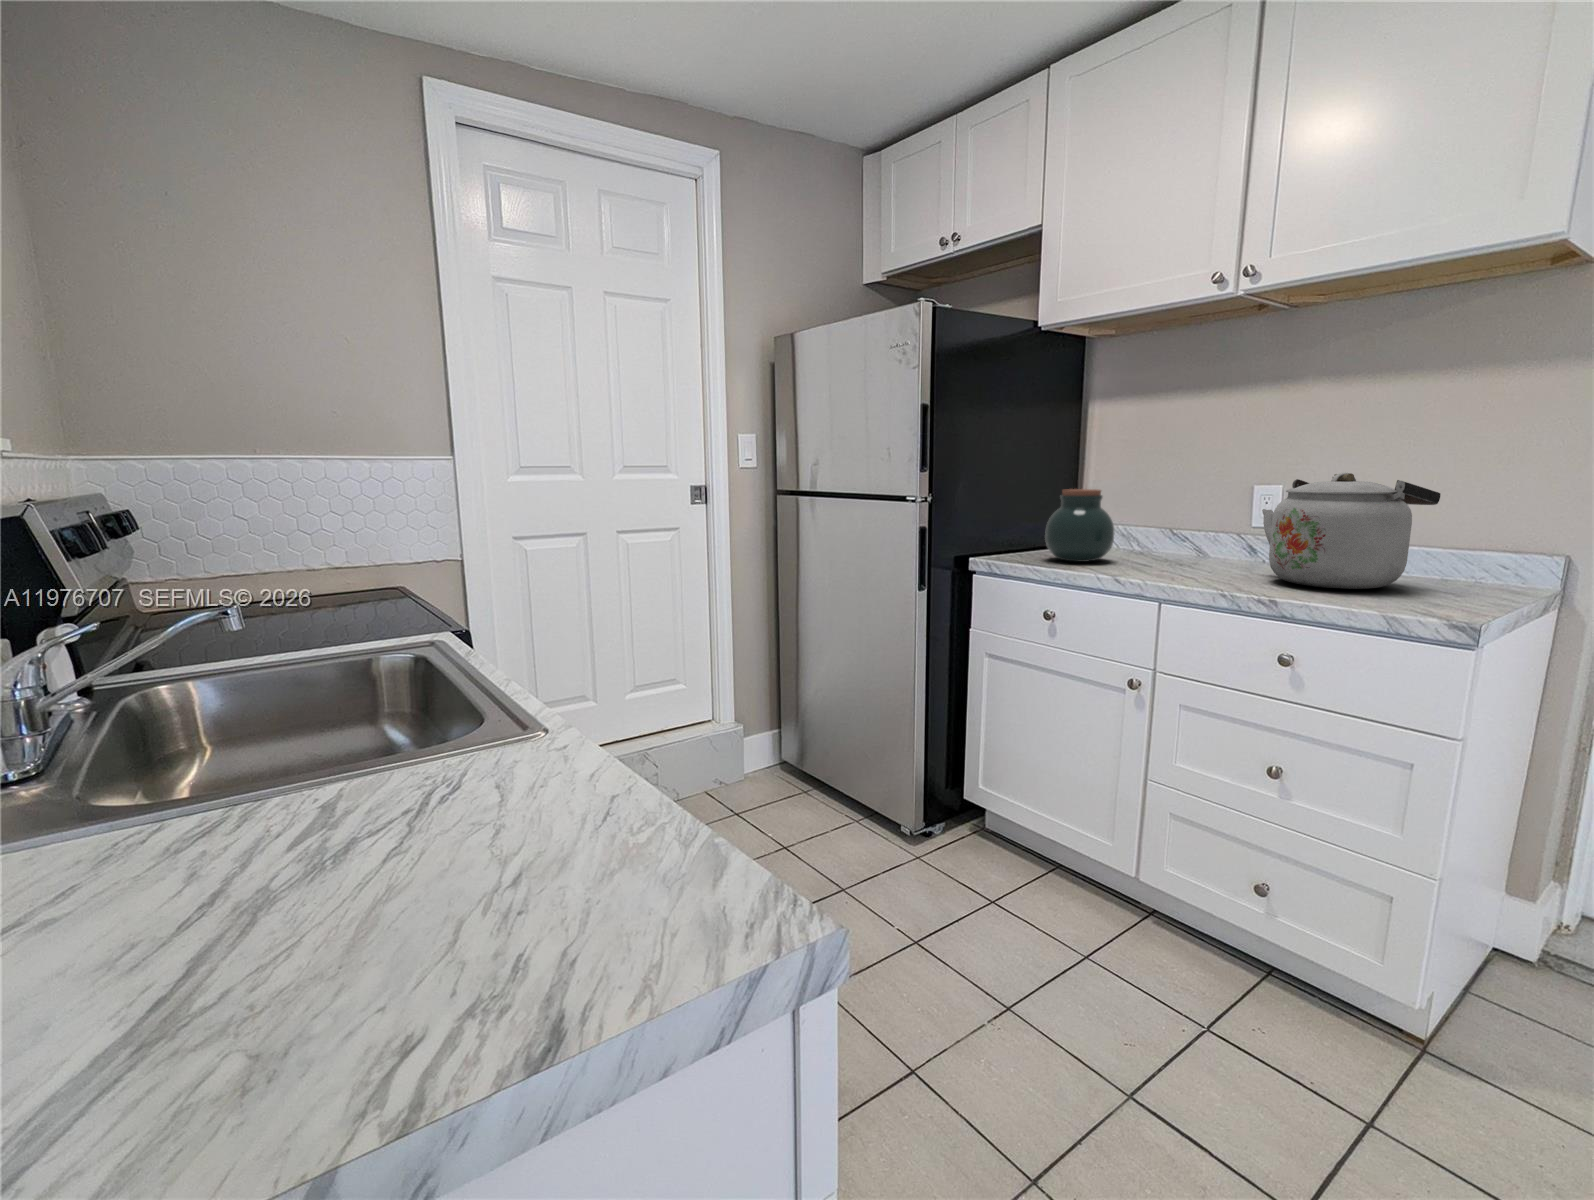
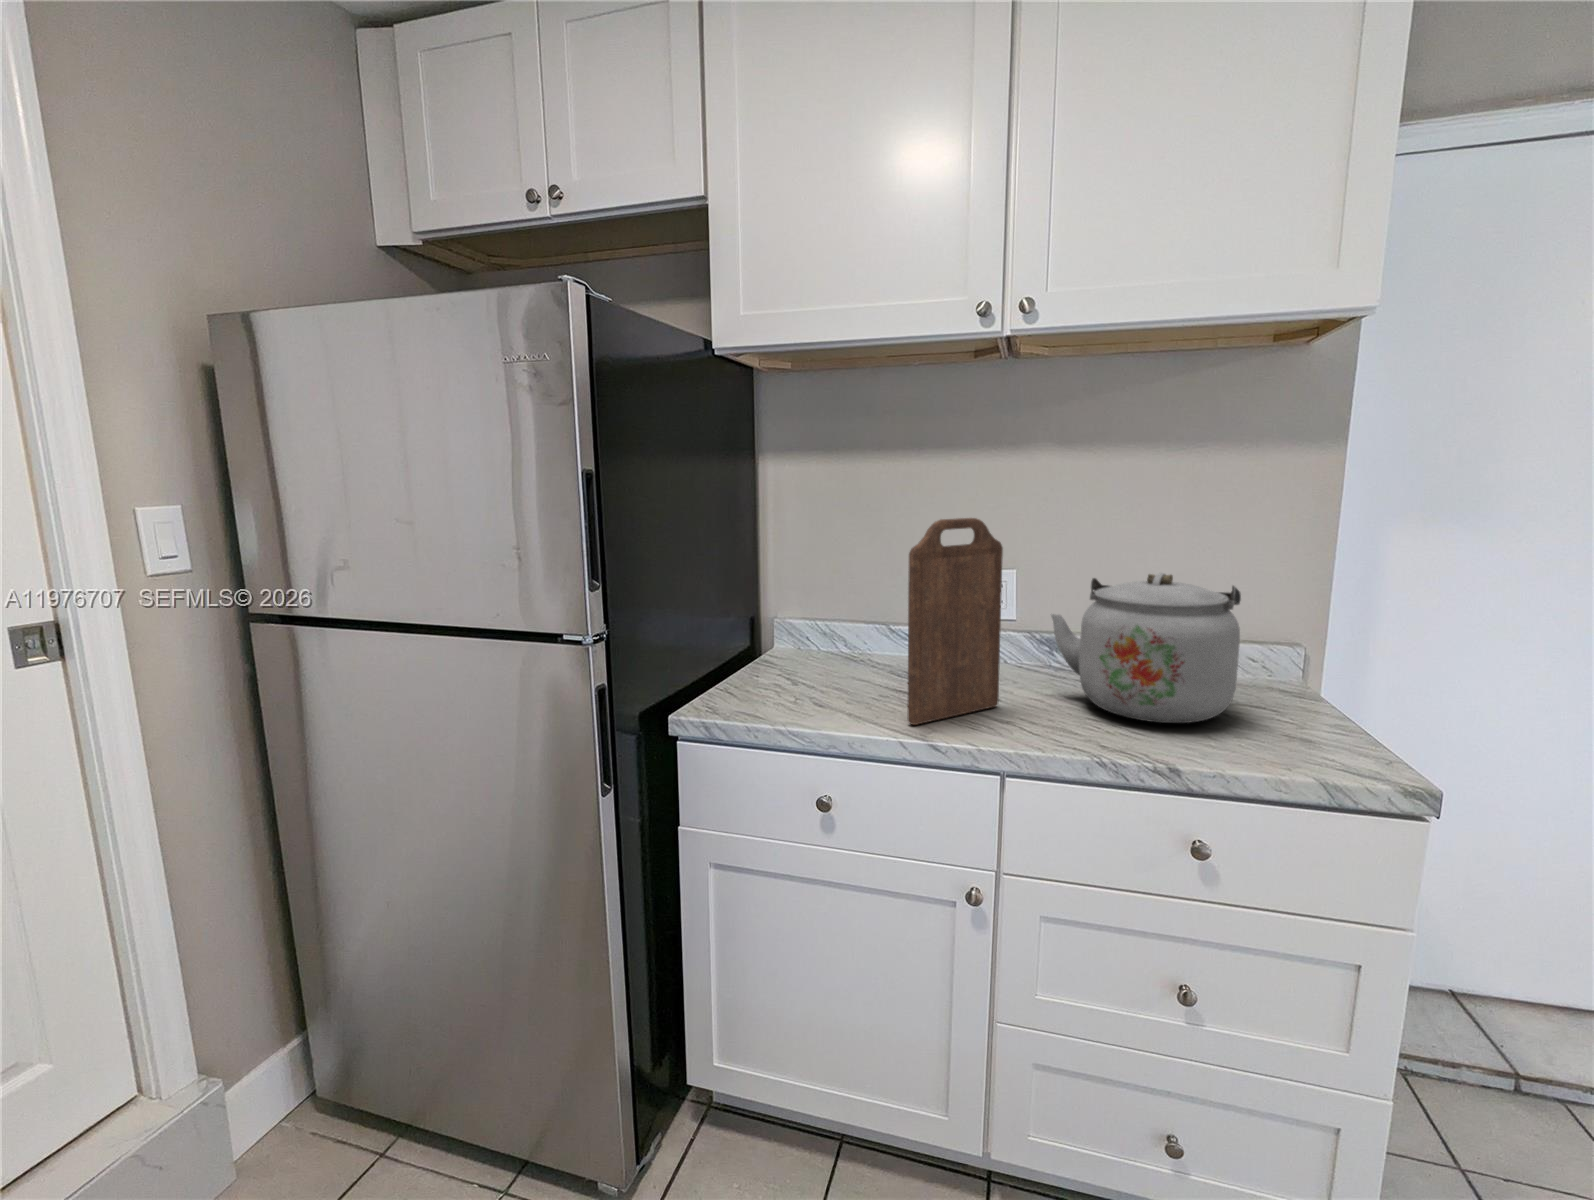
cutting board: none [1115,431,1210,573] -> present [908,518,1003,725]
jar: present [1045,489,1114,562] -> none [771,590,865,700]

